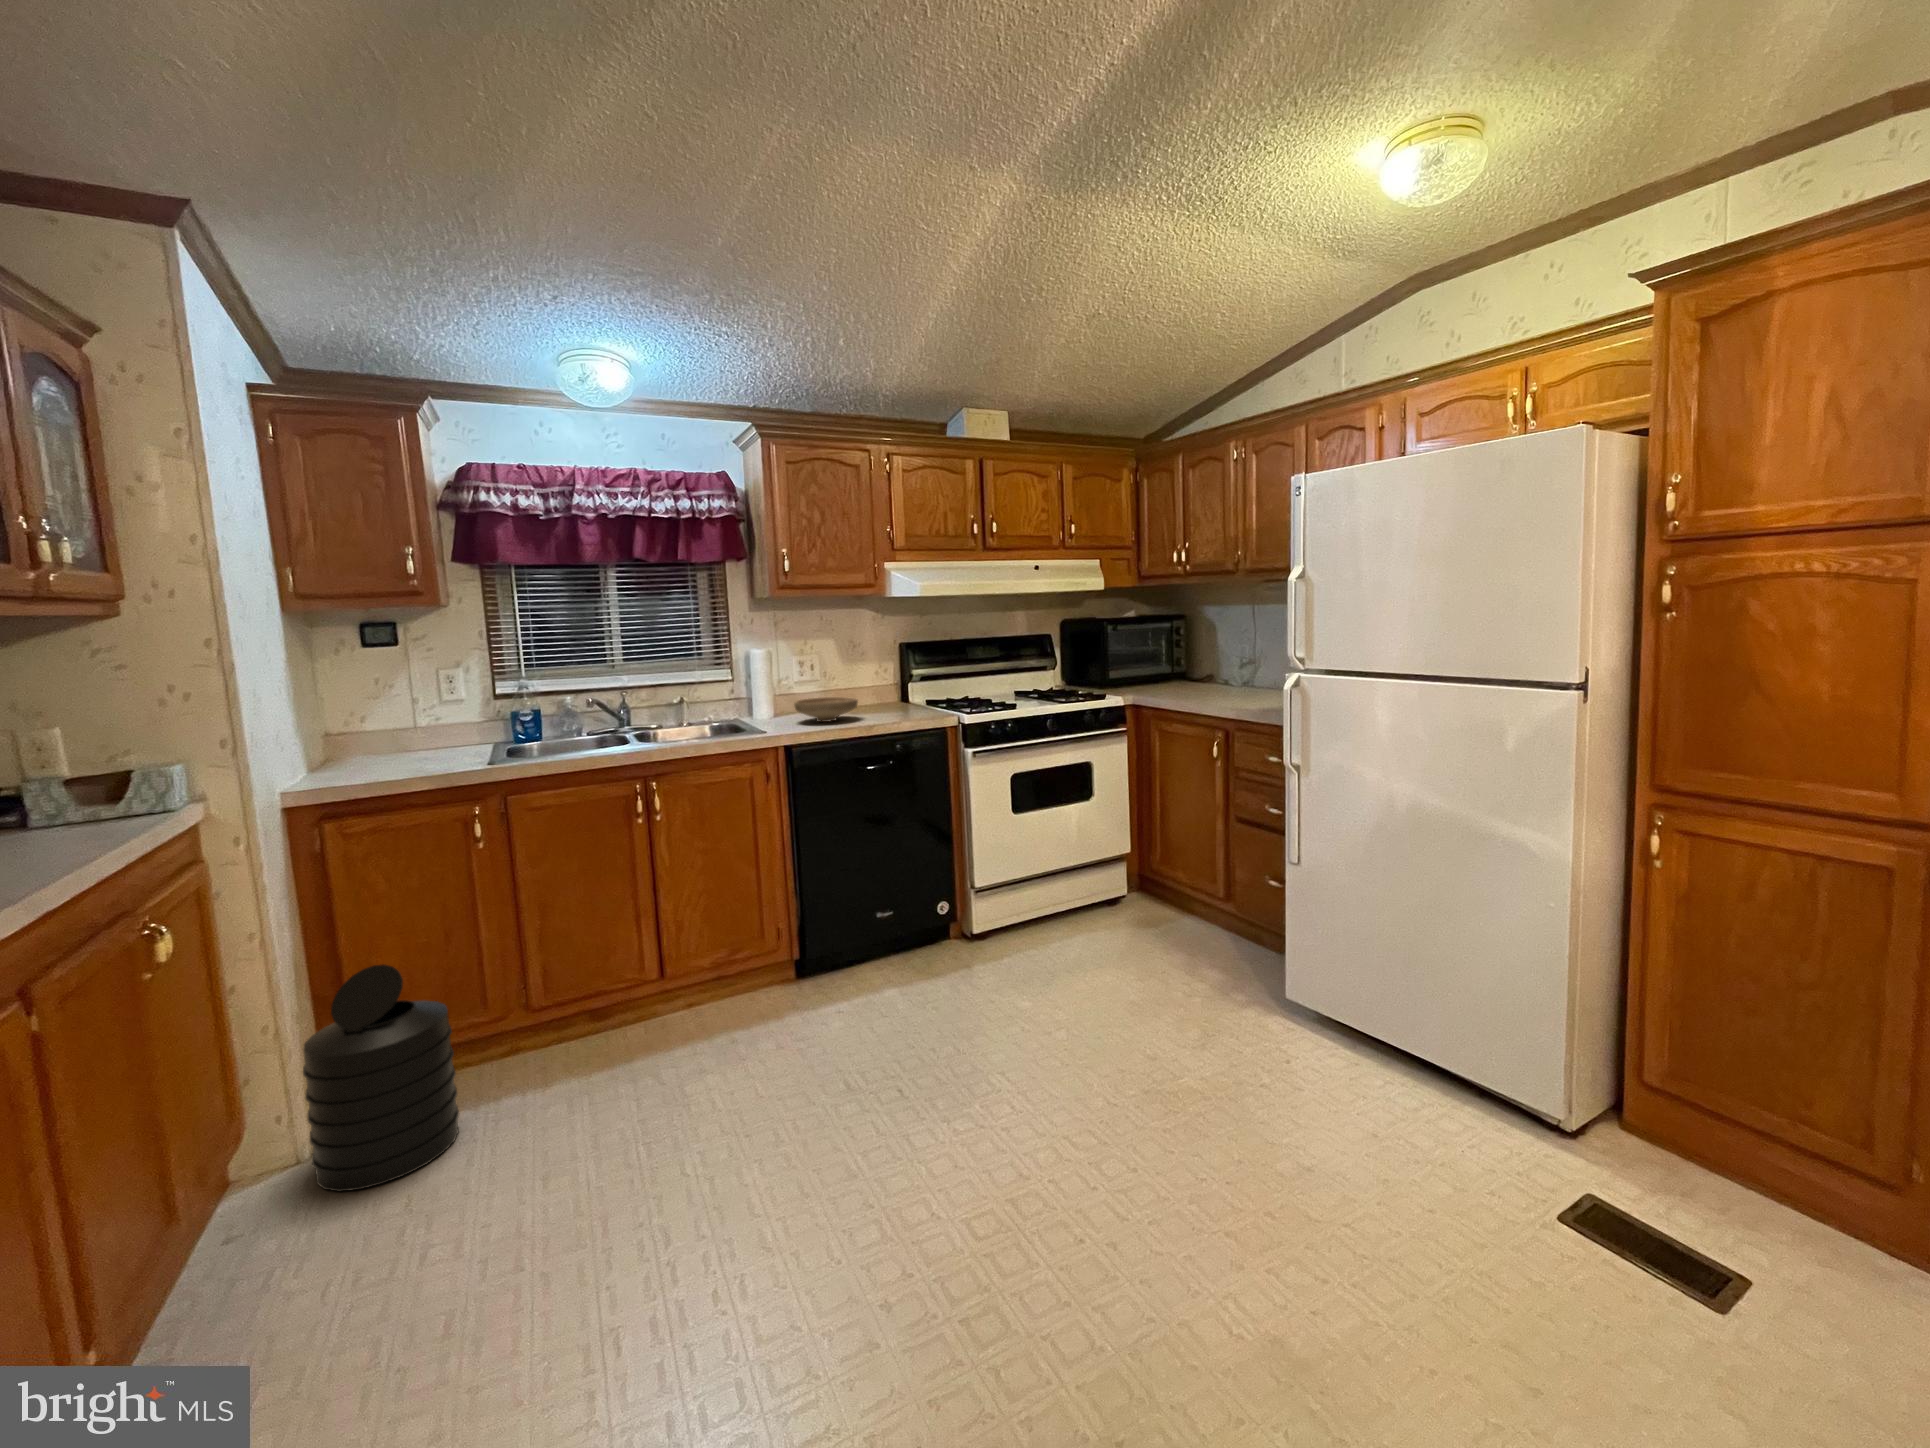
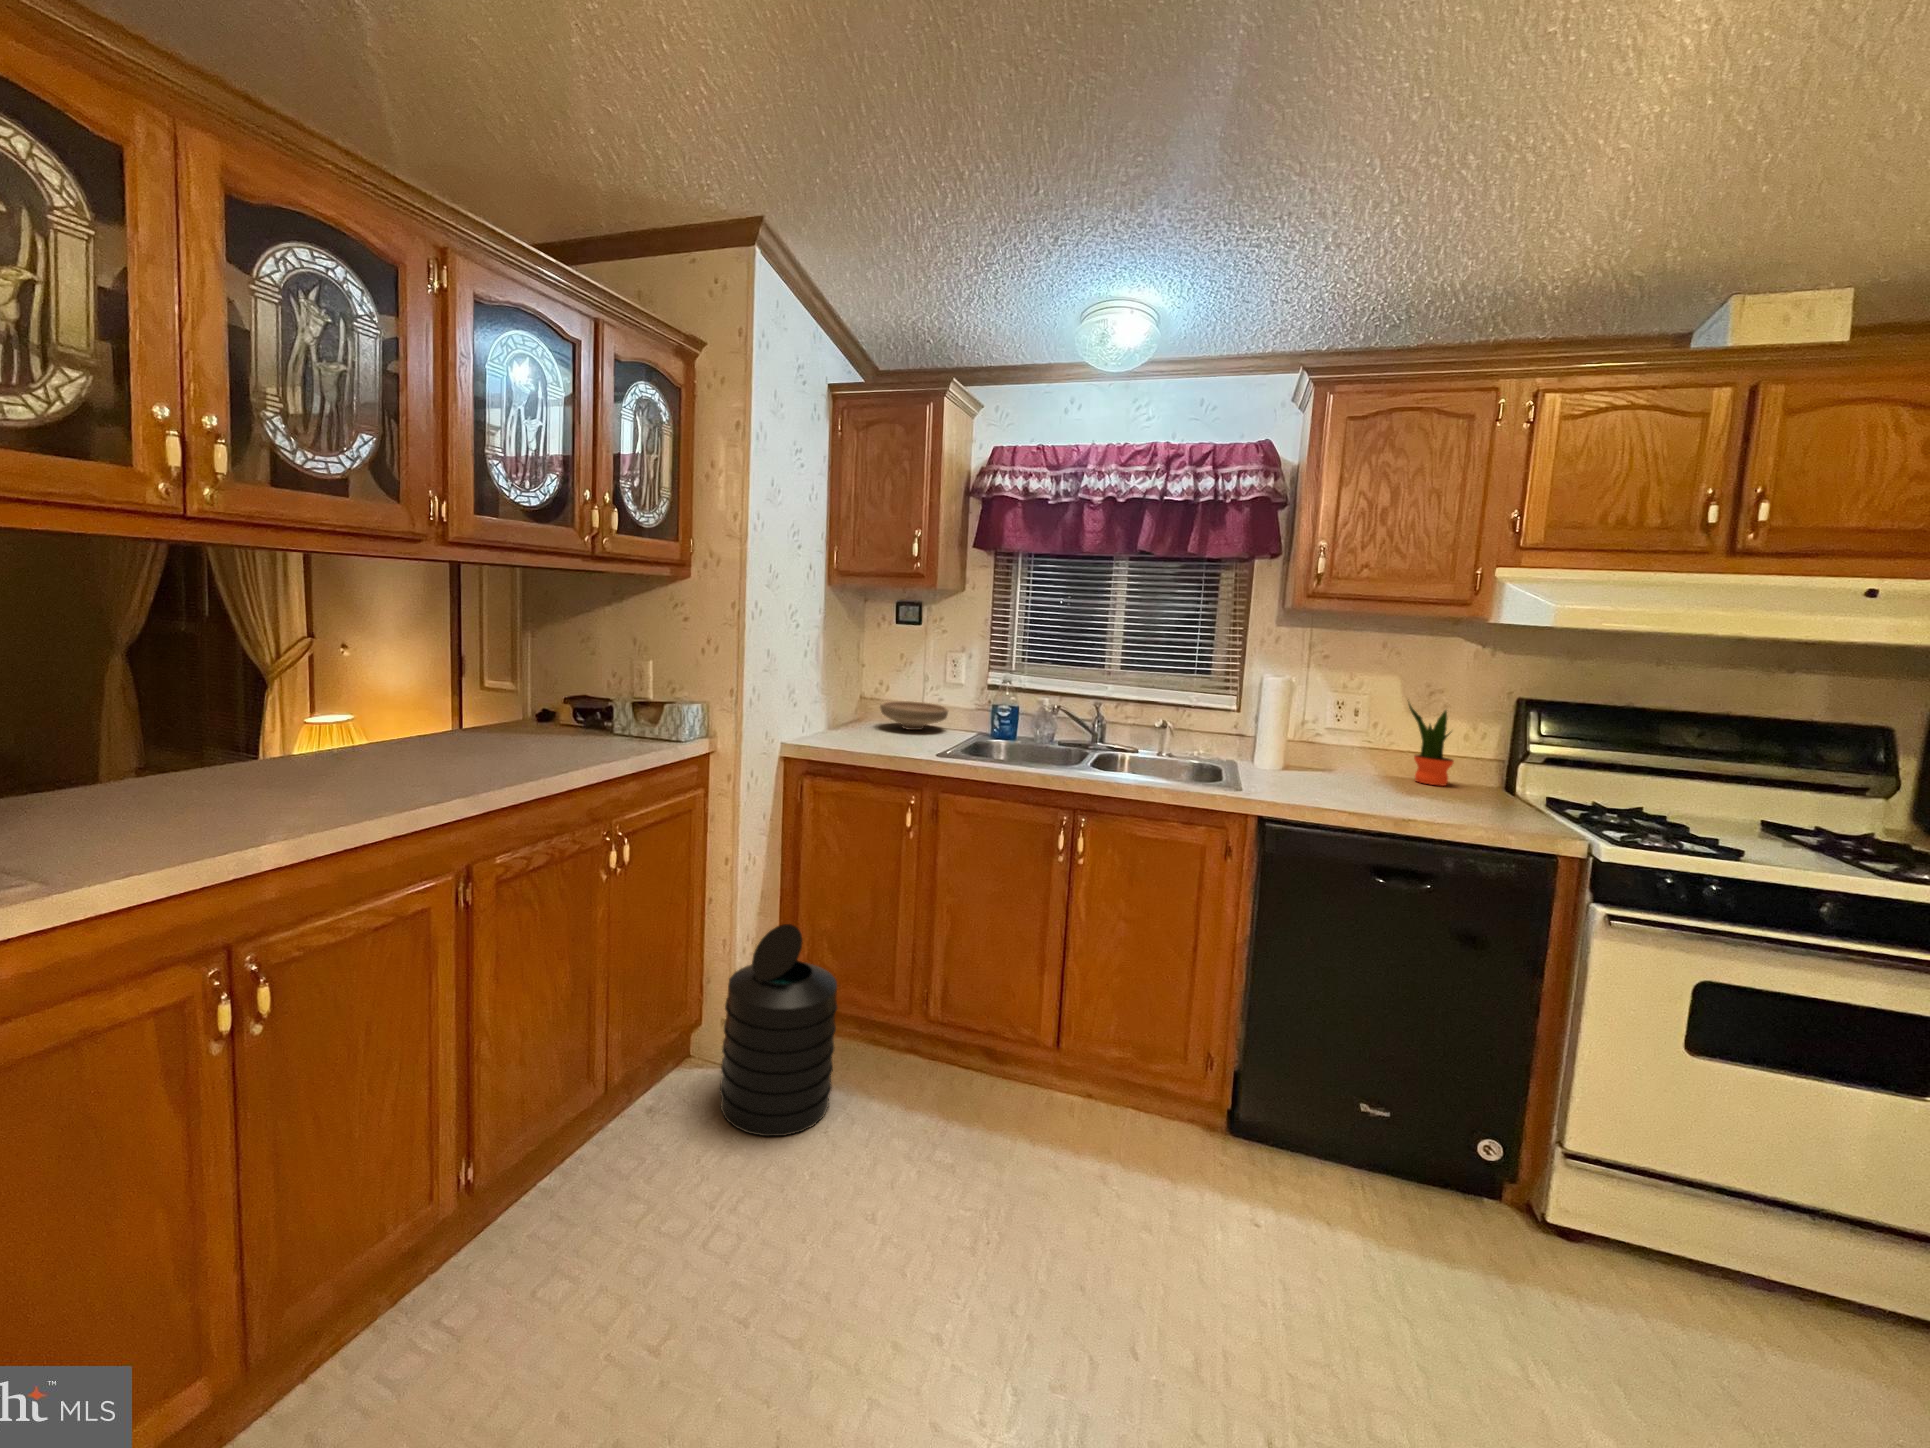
potted plant: none [843,653,876,707] -> present [1409,703,1454,786]
bowl: present [794,697,858,722] -> present [880,701,948,730]

